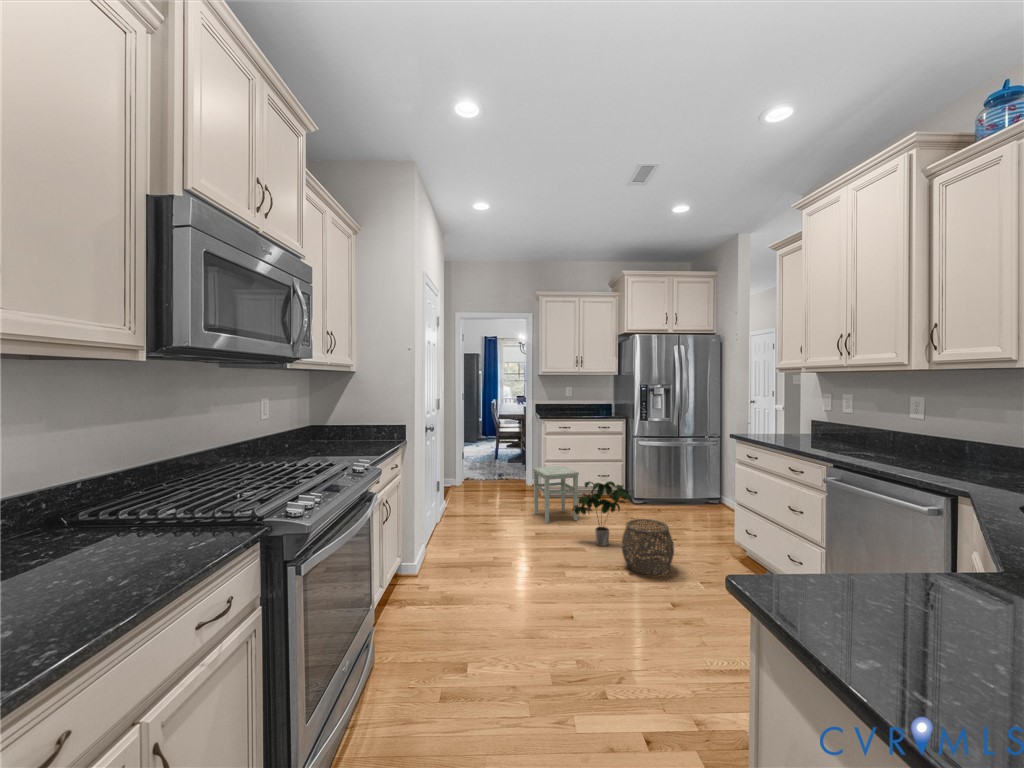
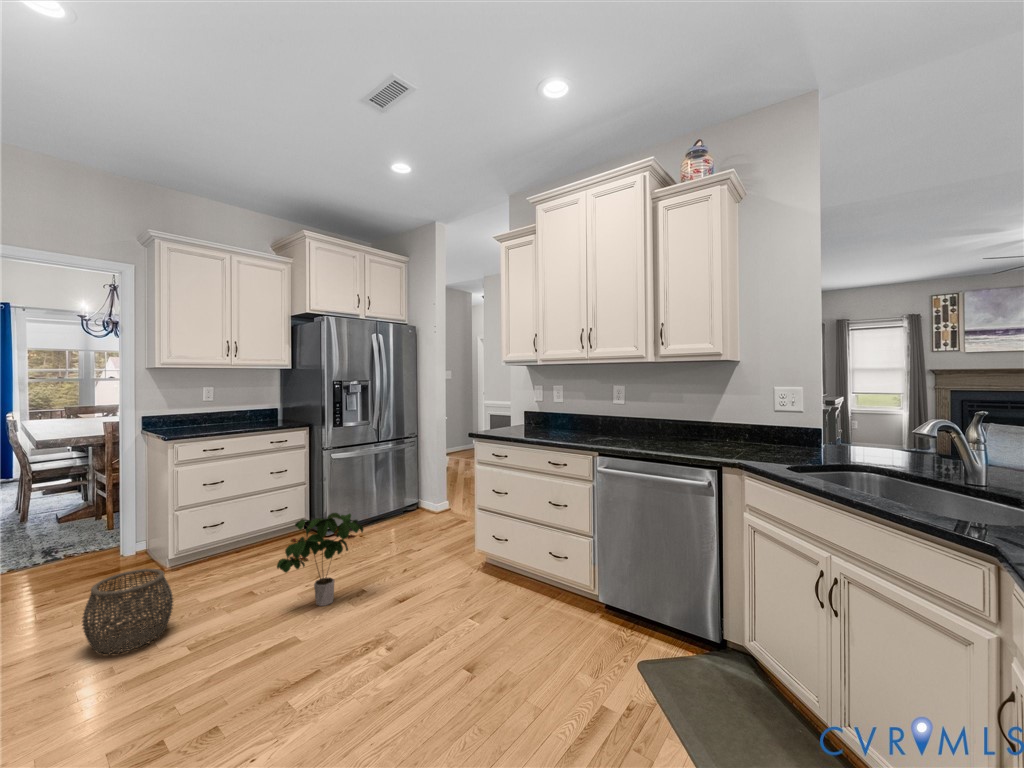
stool: present [533,466,579,524] -> none [179,504,265,600]
woven basket: present [622,519,674,575] -> present [82,569,173,654]

